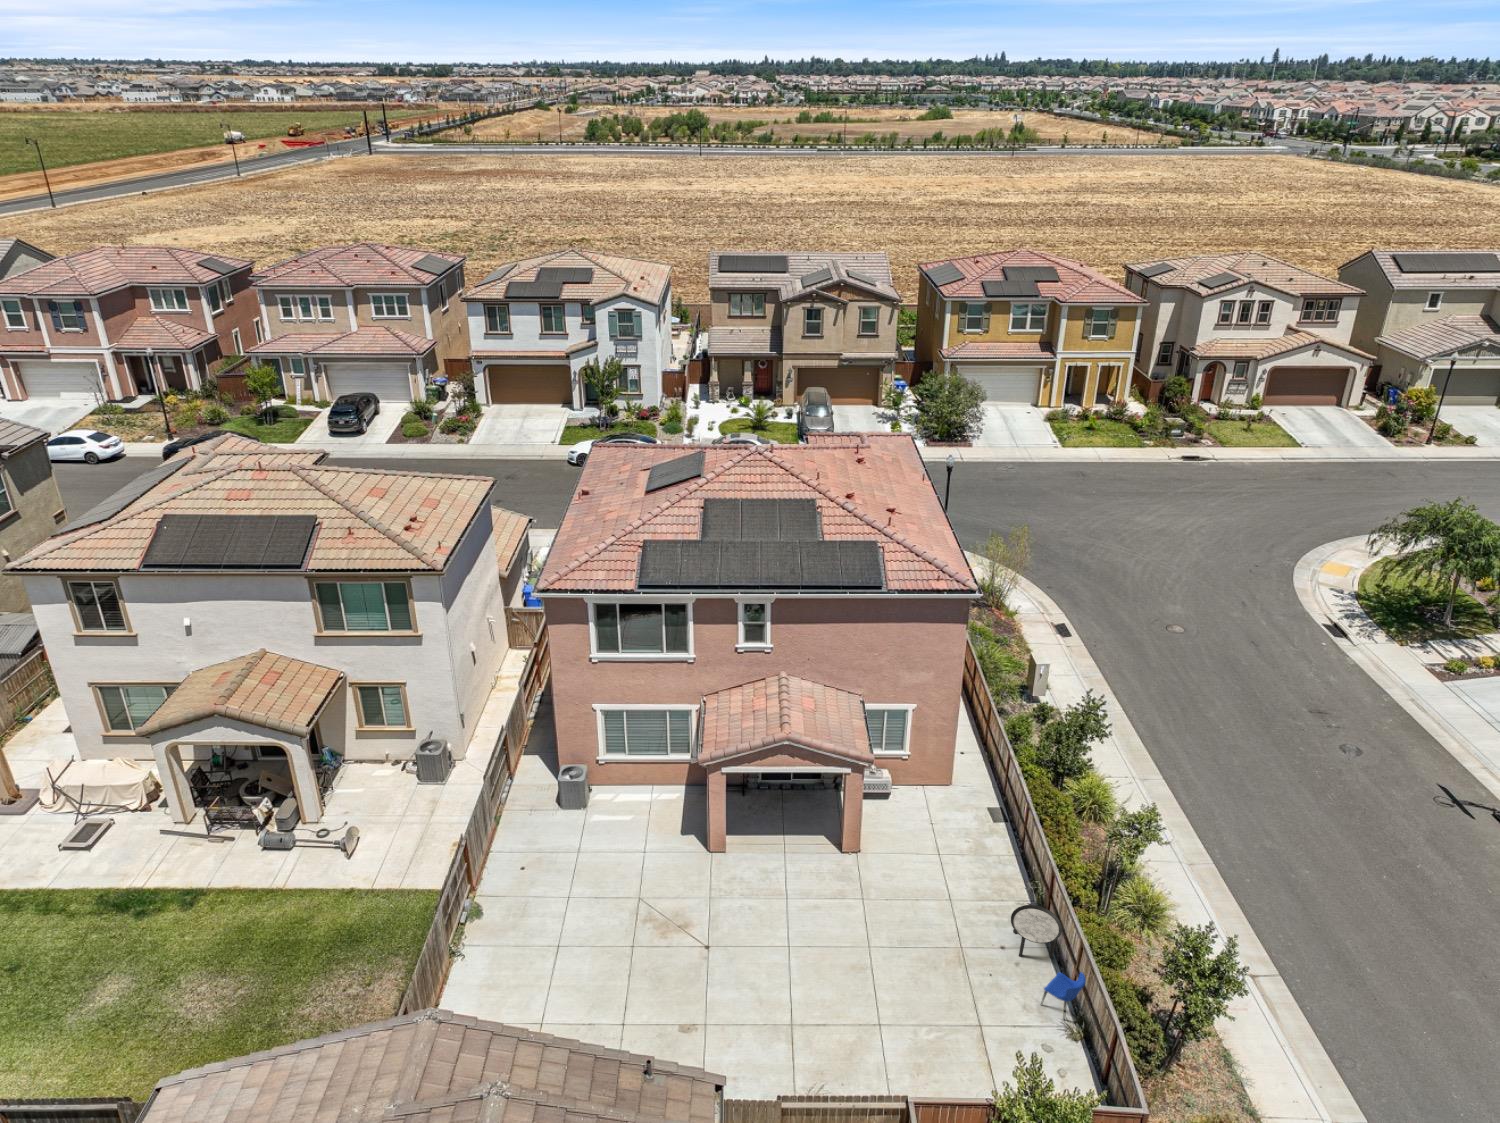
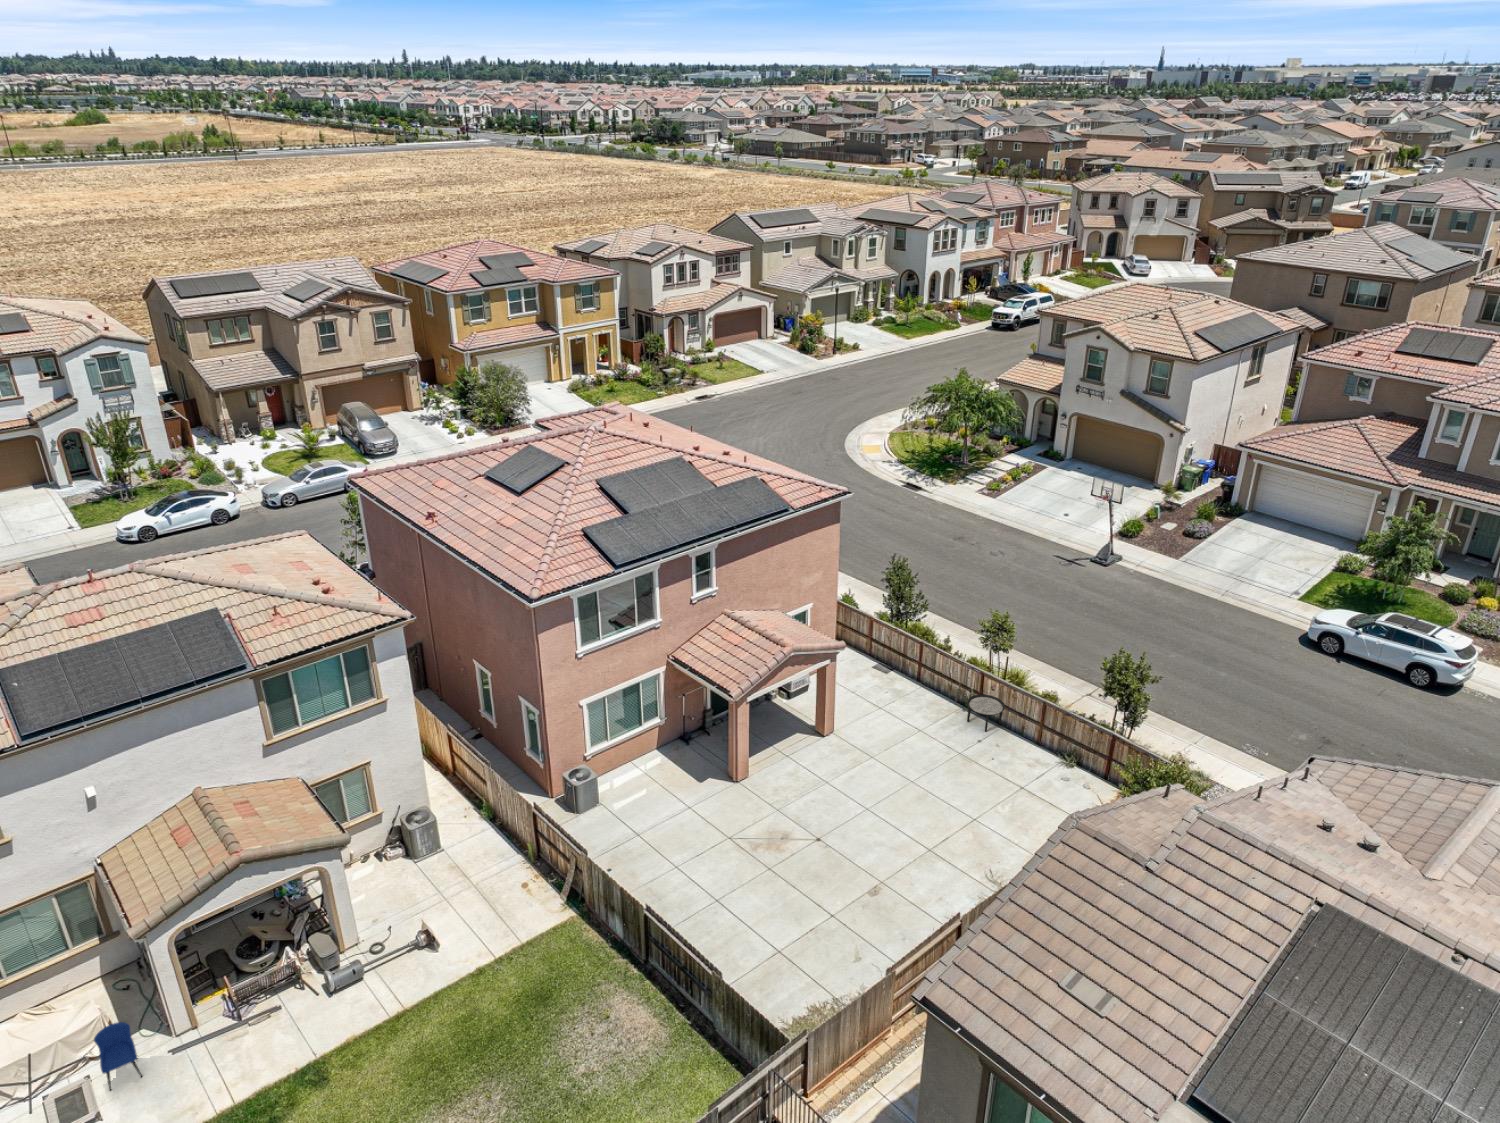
dining chair: present [1041,972,1086,1019] -> present [94,1022,142,1090]

